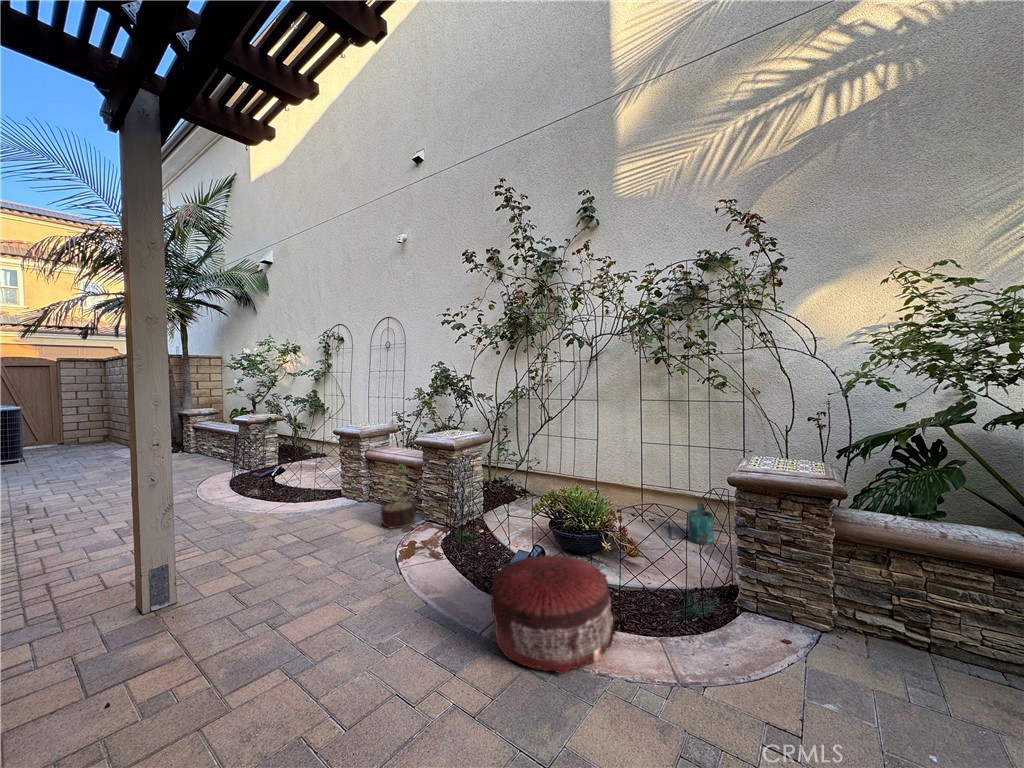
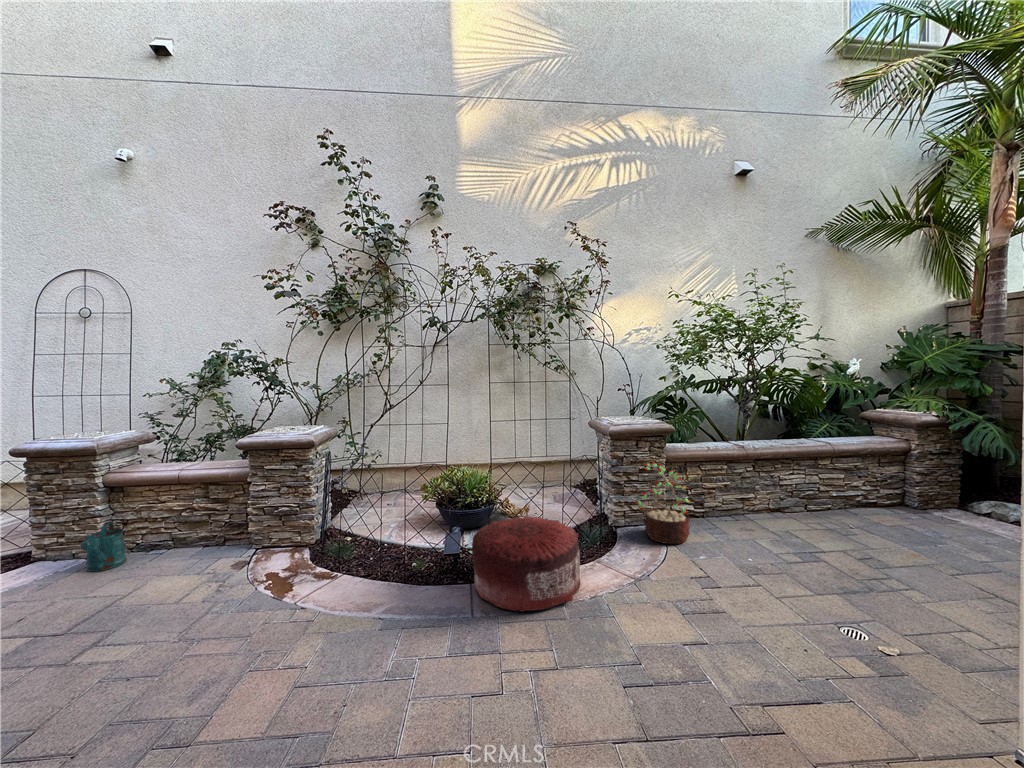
decorative plant: present [381,465,416,529] -> present [635,461,691,544]
watering can: present [688,503,714,545] -> present [81,521,126,572]

